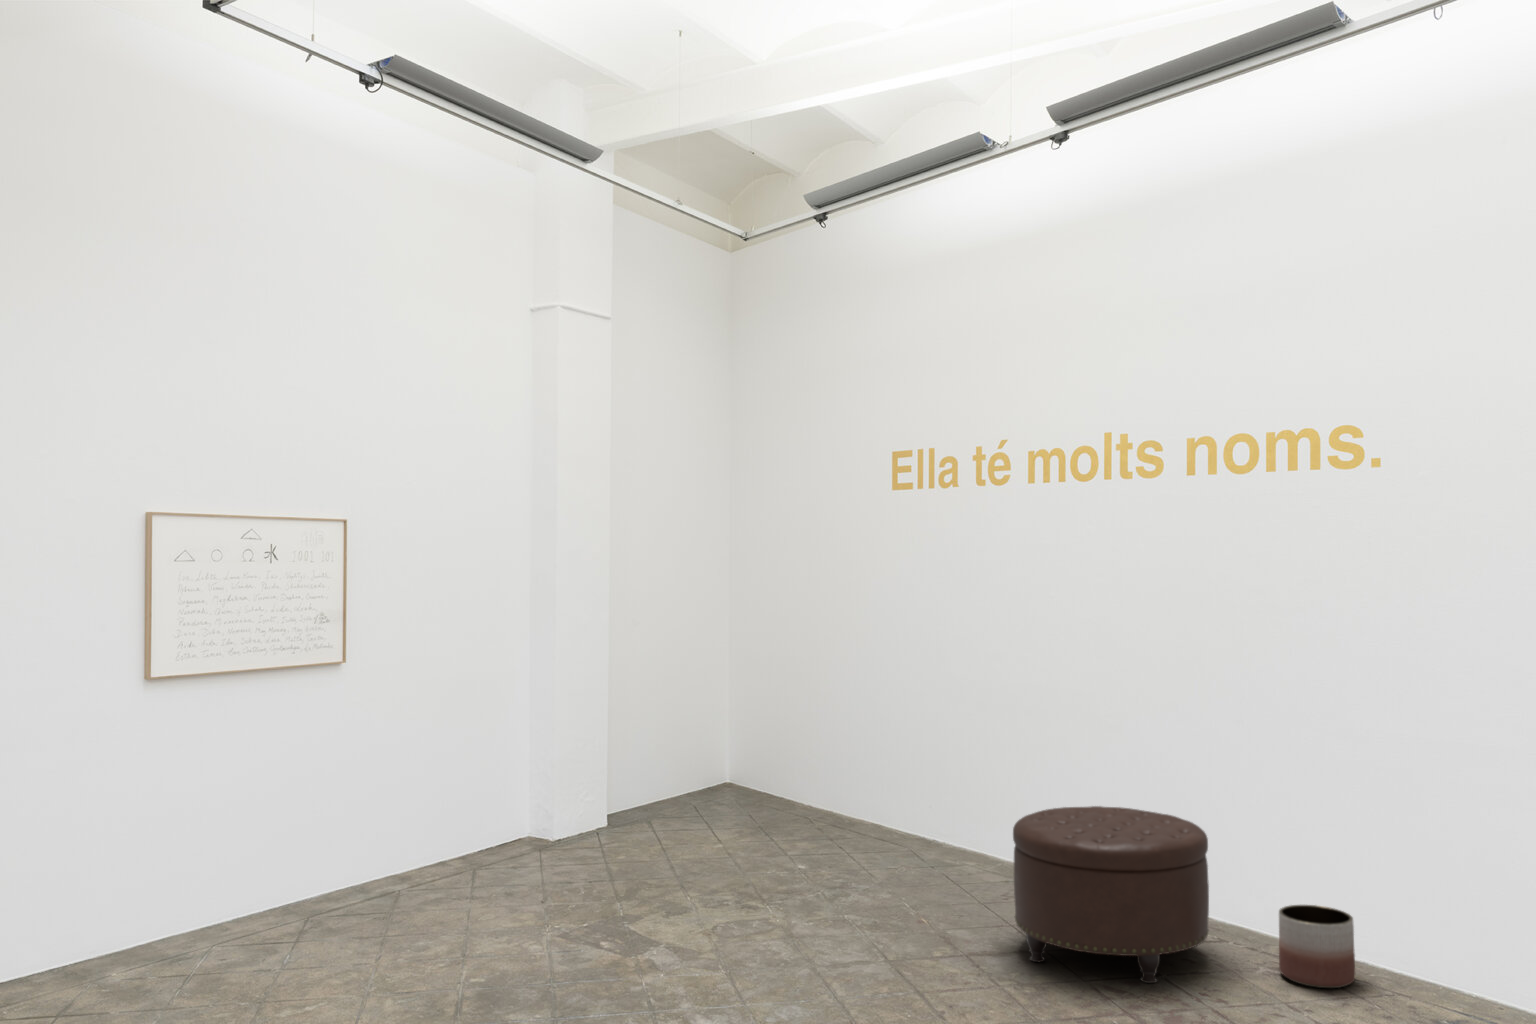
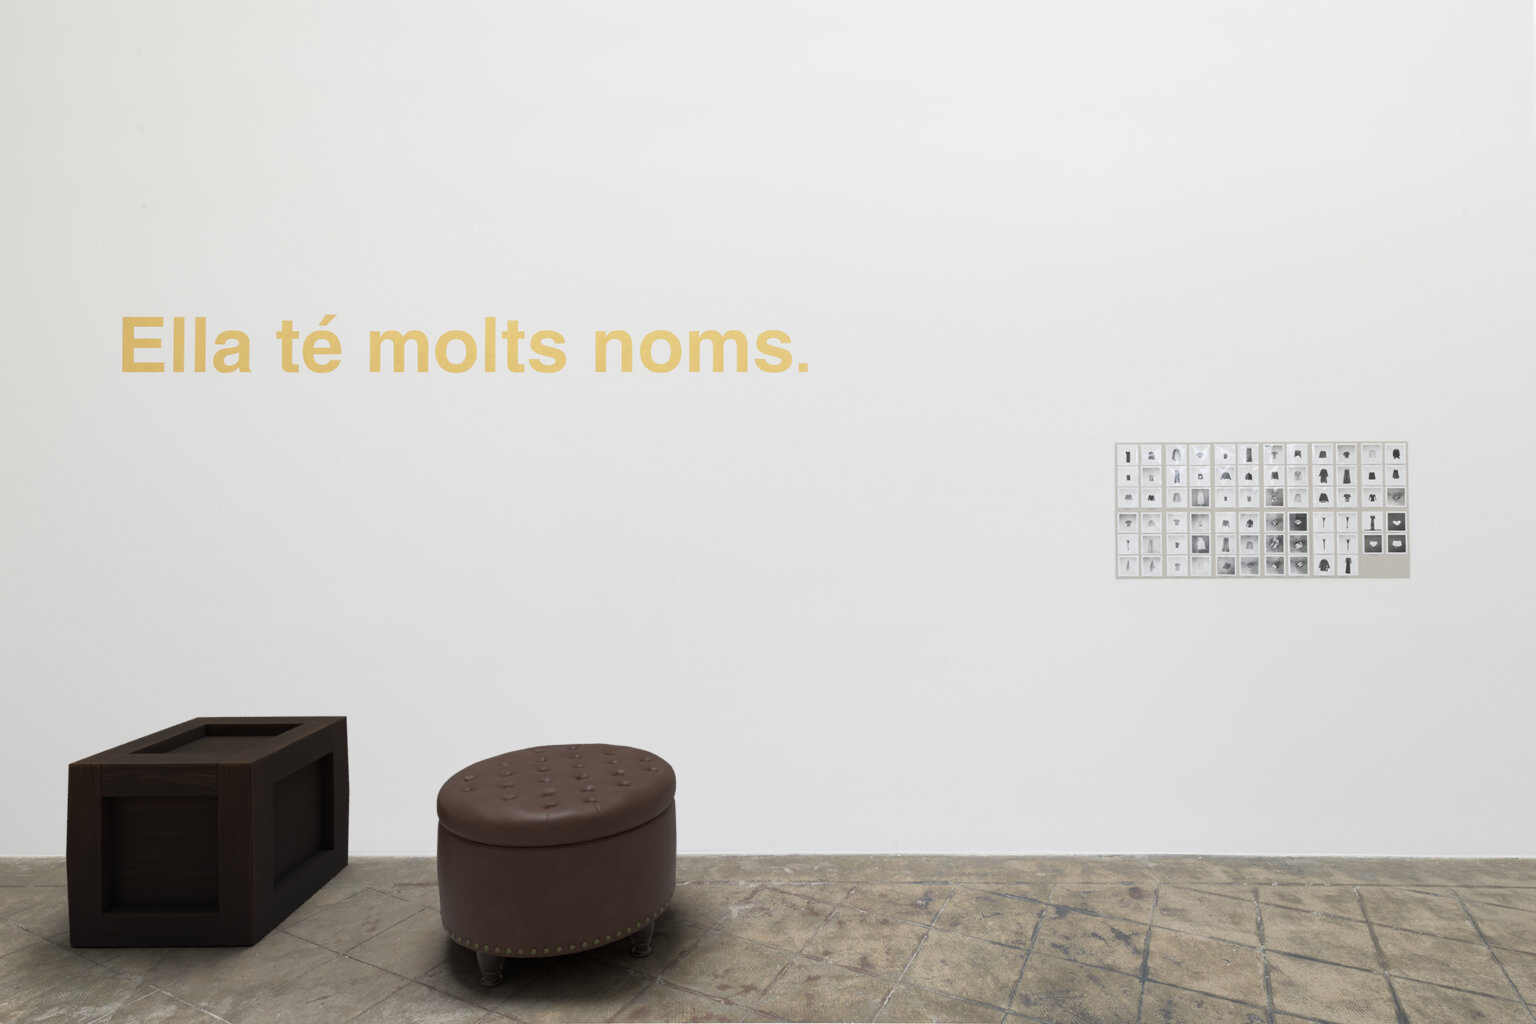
wooden crate: none [844,747,1015,903] -> present [66,716,350,947]
planter: present [1279,905,1355,988] -> none [729,801,798,890]

